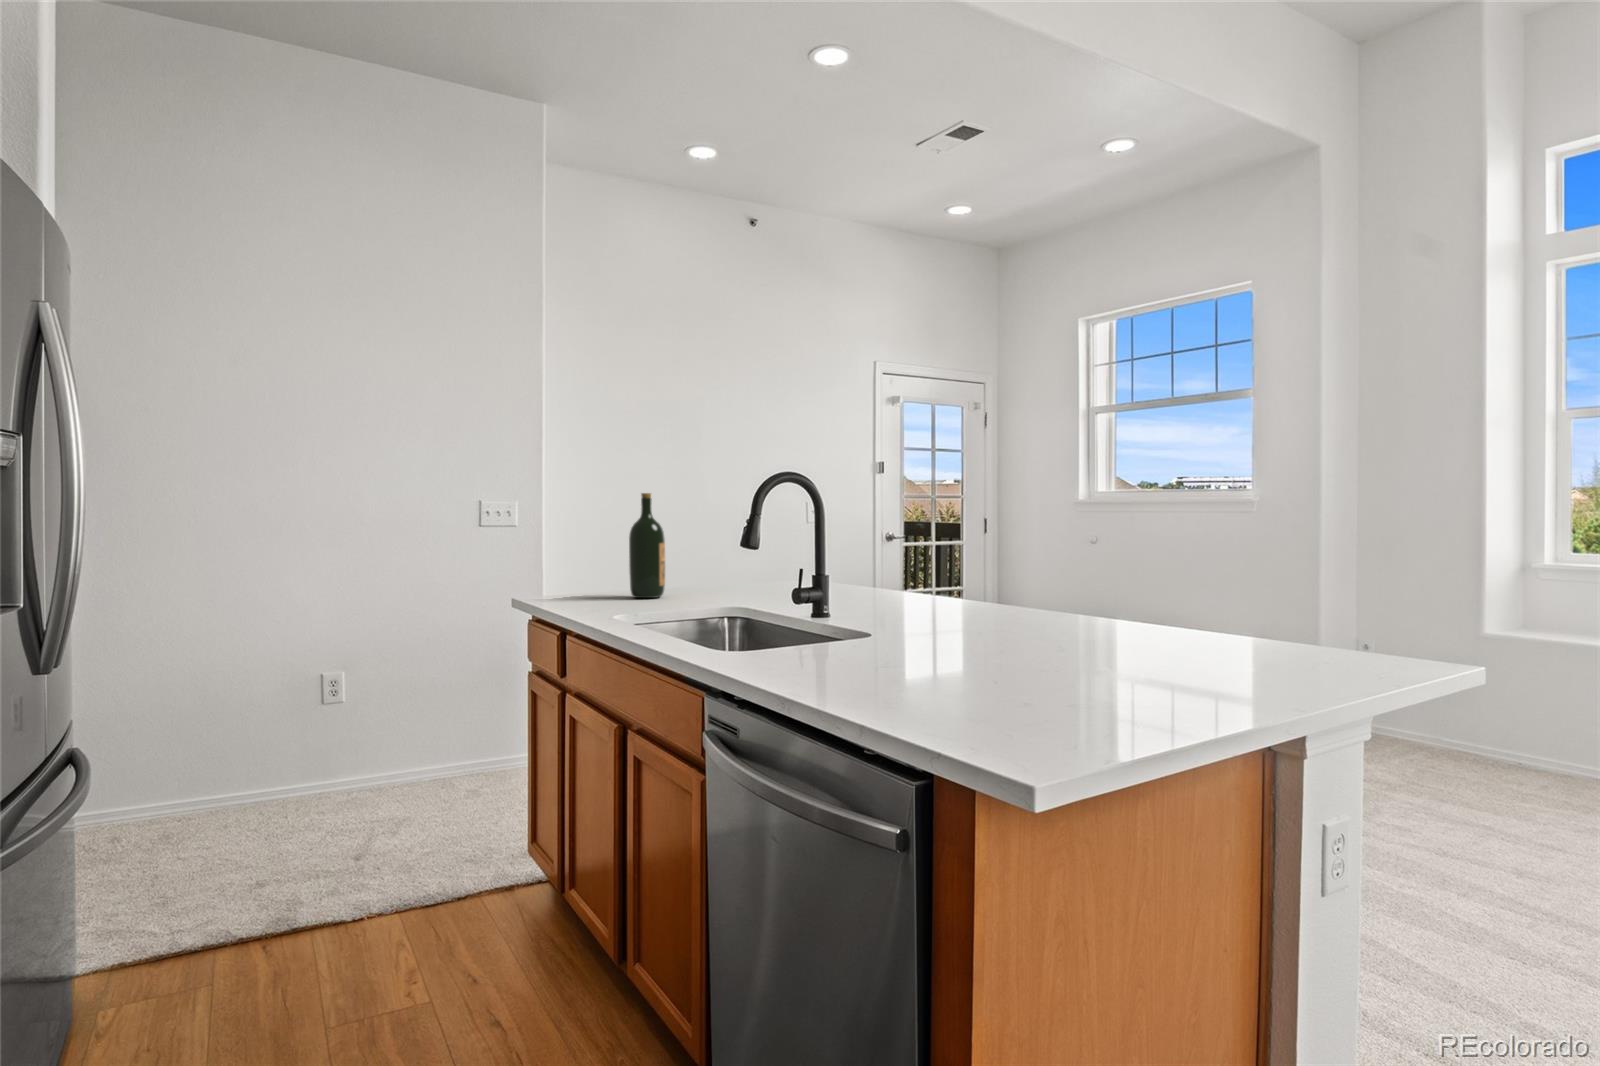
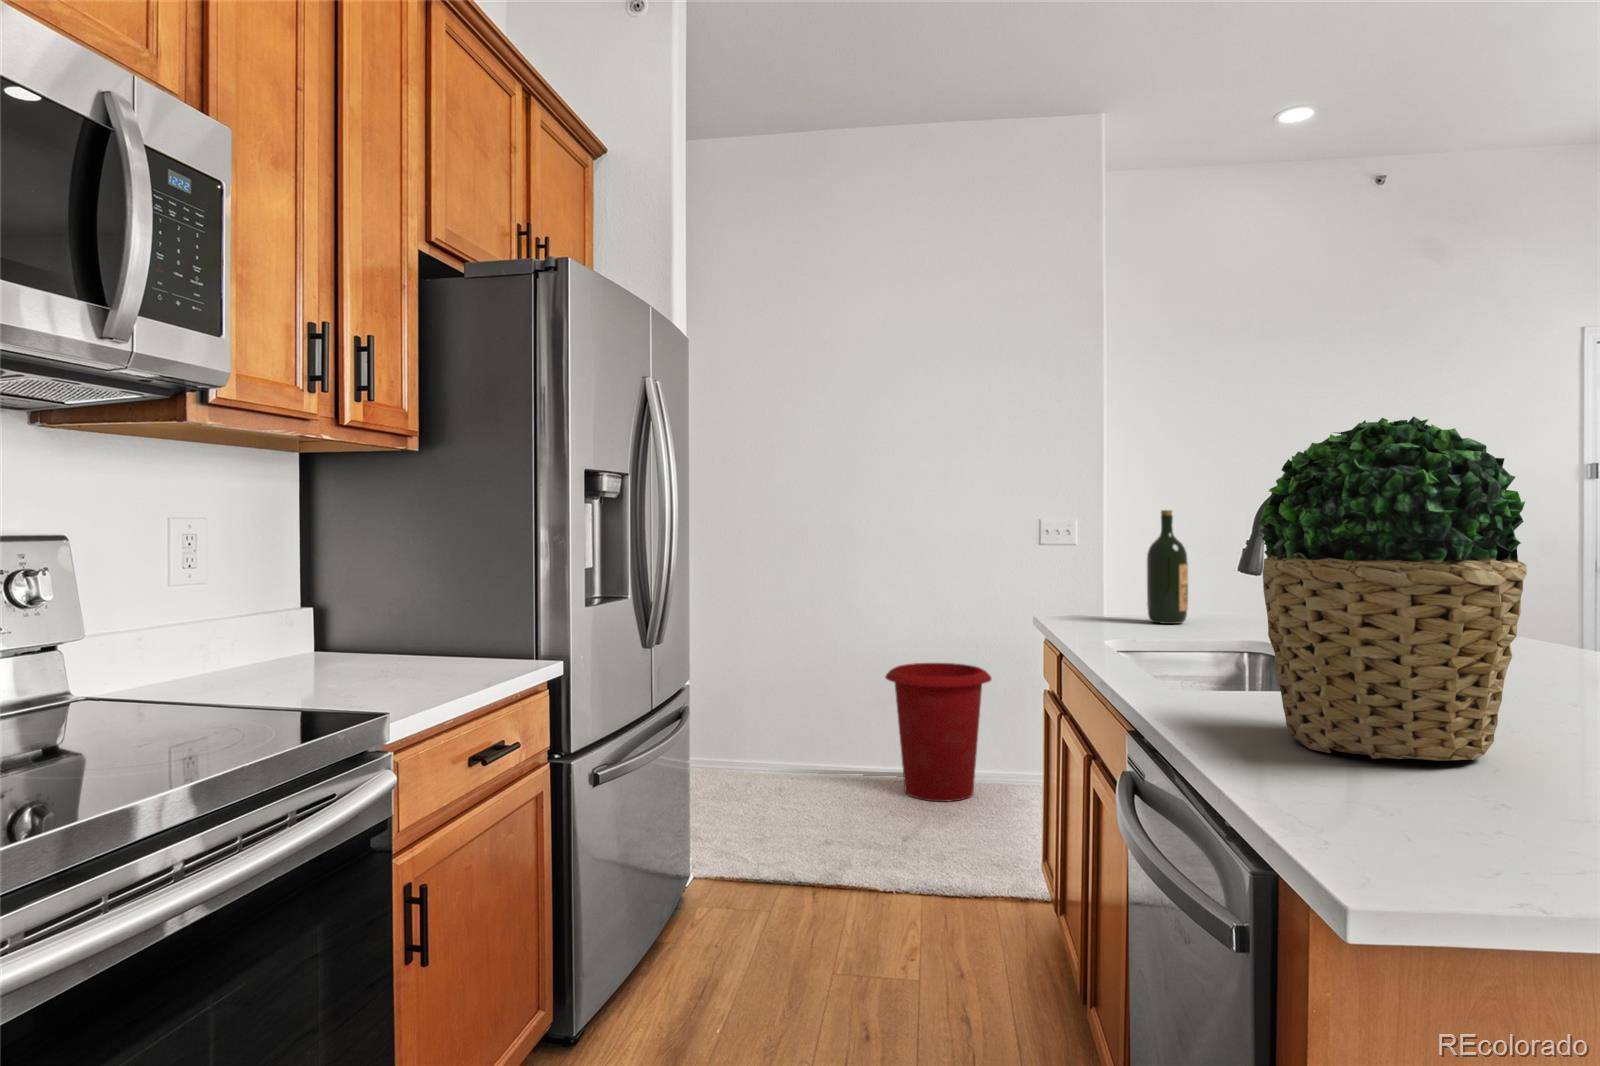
potted plant: none [831,422,1008,688] -> present [1258,416,1527,761]
waste bin: none [309,658,438,812] -> present [886,663,991,802]

